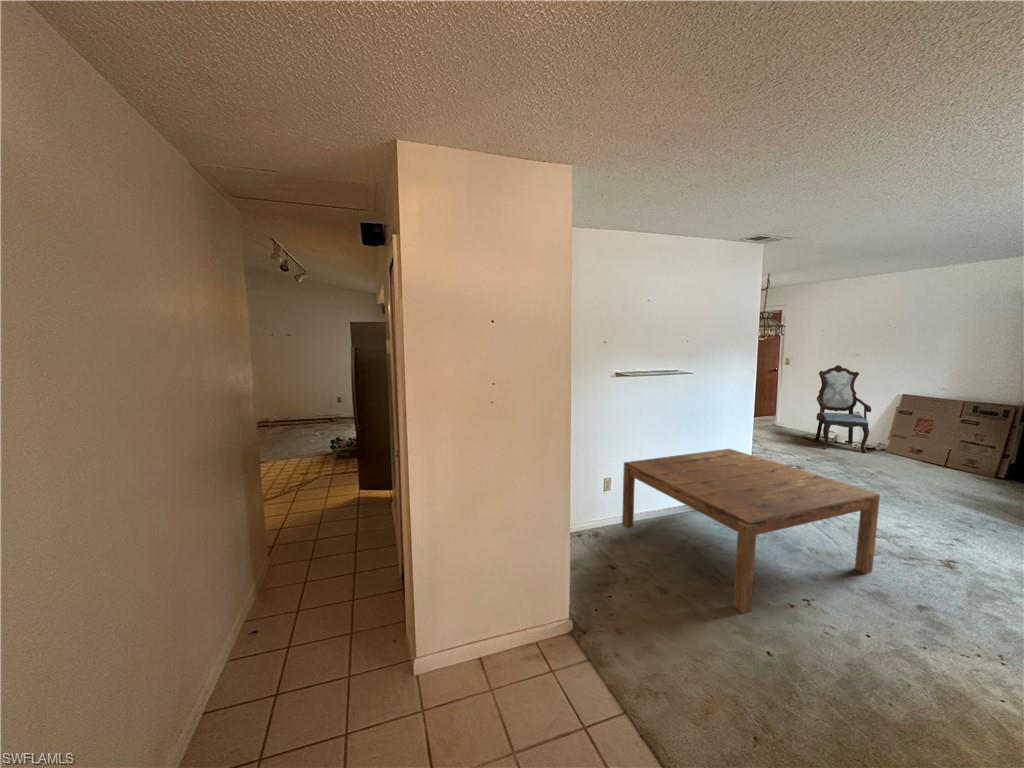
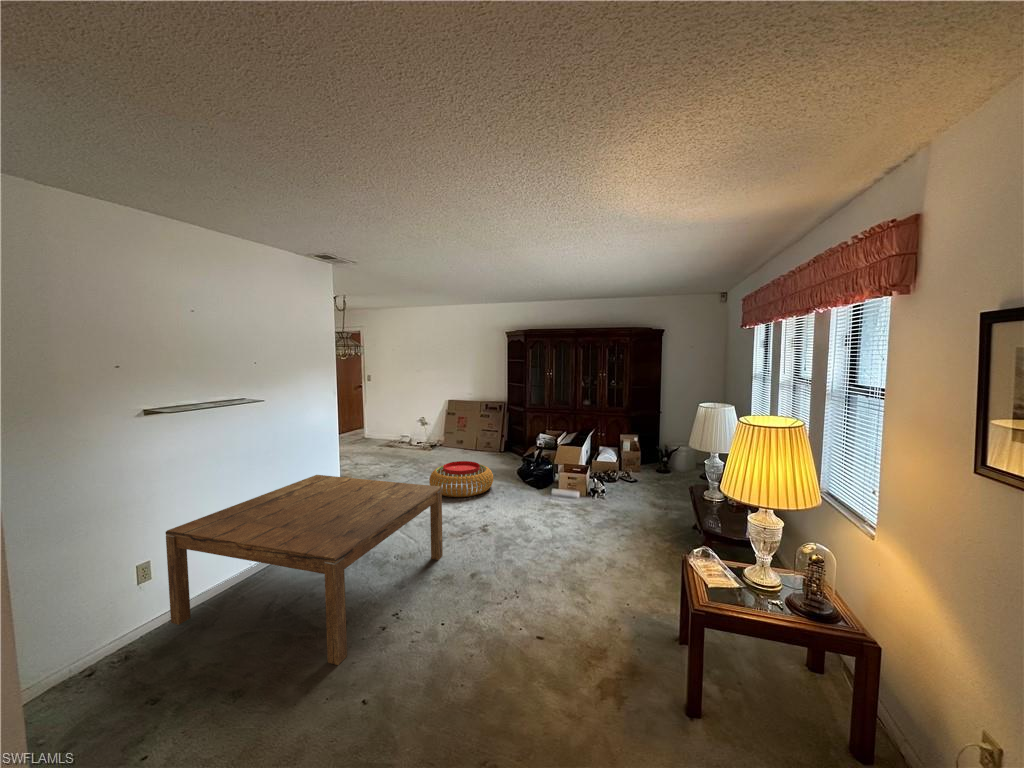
armchair: present [814,365,871,452] -> none [393,379,432,454]
pouf: none [860,472,976,523] -> present [429,461,493,497]

